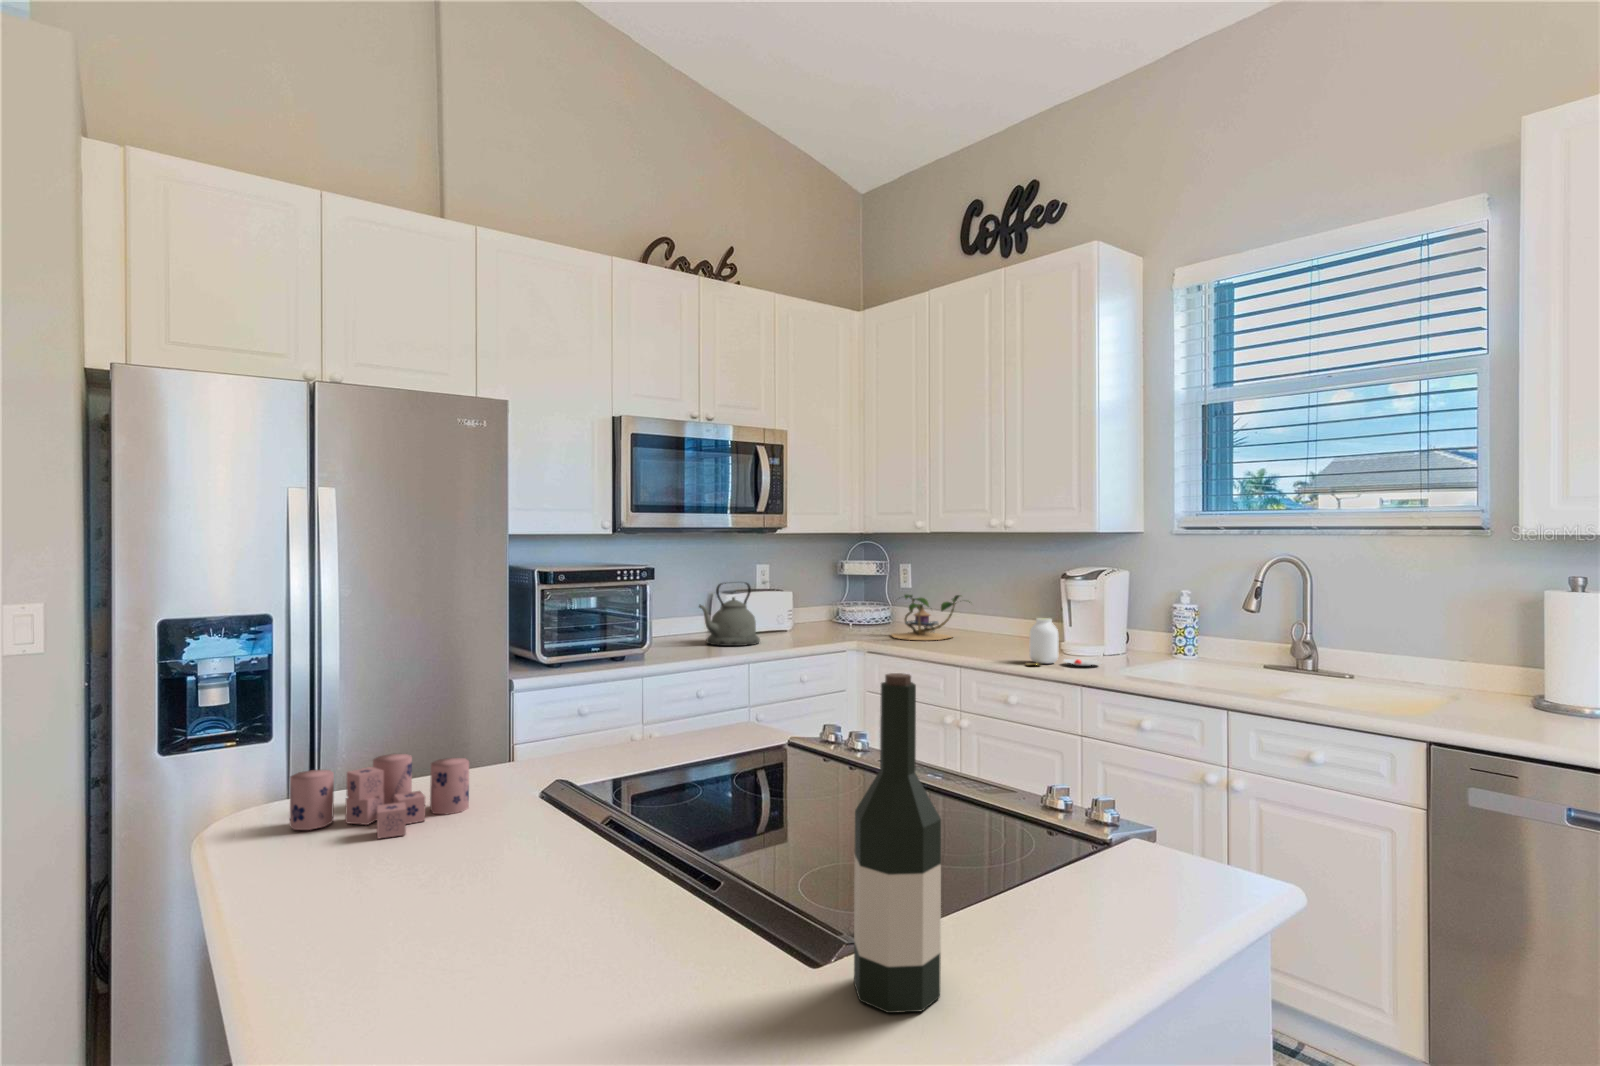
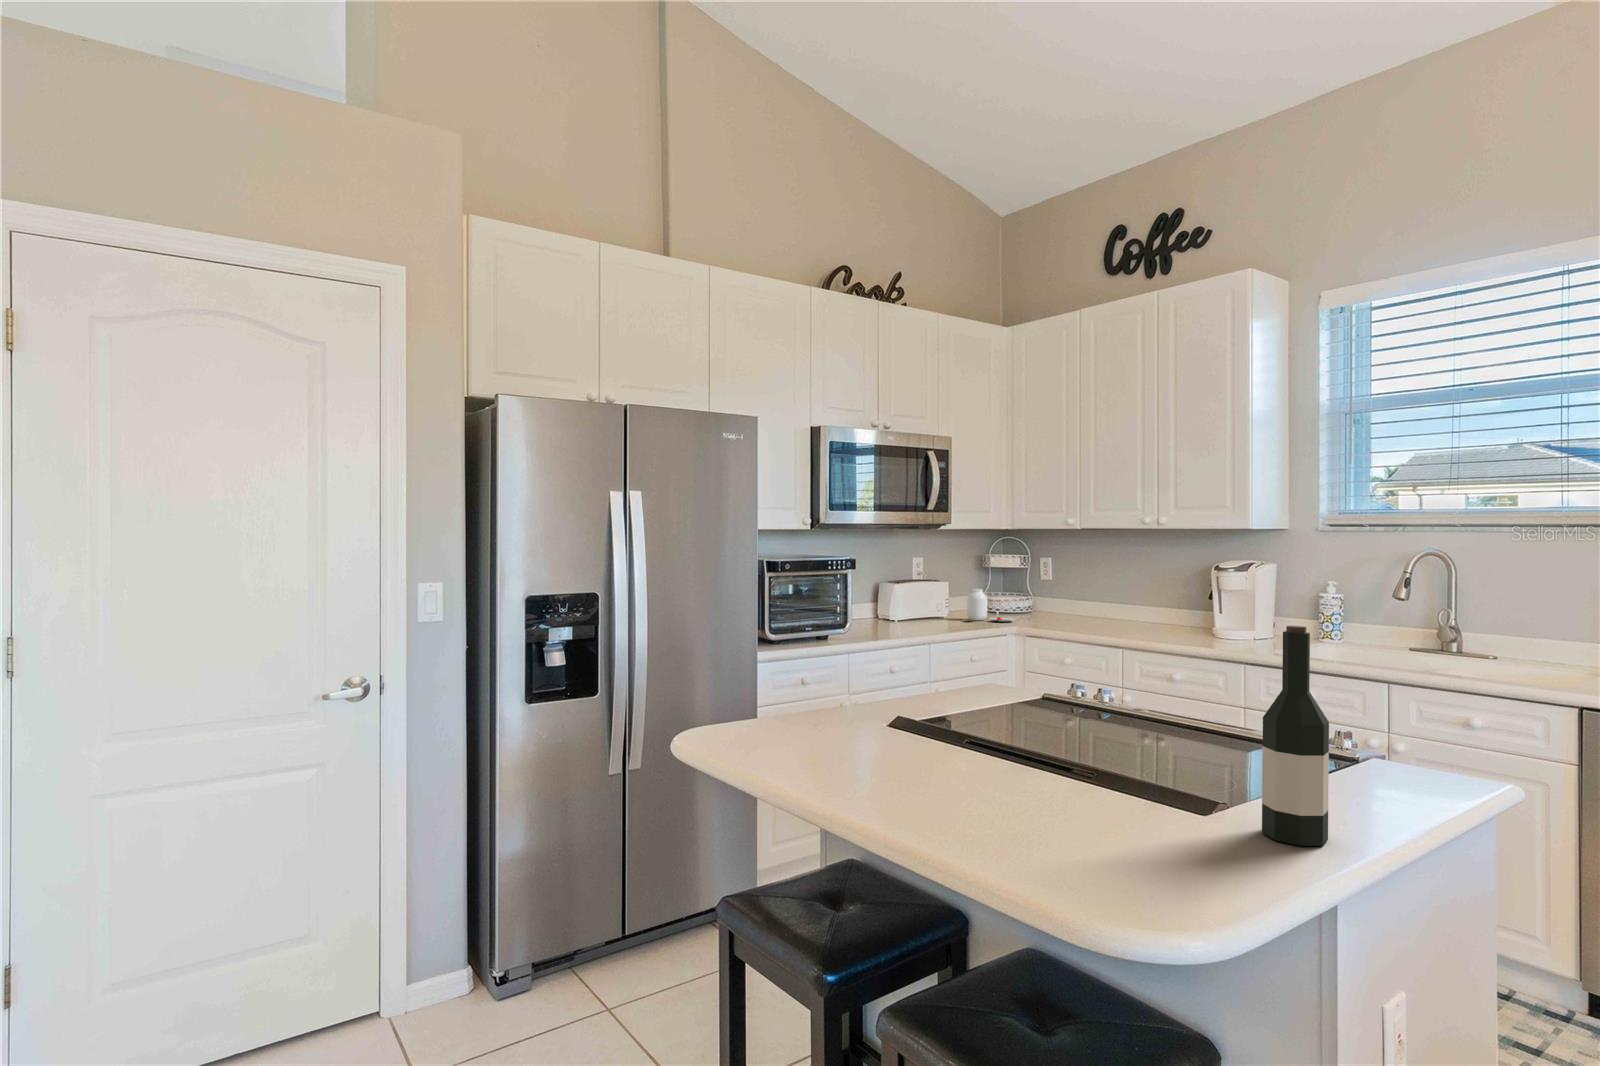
kettle: present [699,583,760,646] -> none [880,572,931,629]
plant: present [892,595,970,640] -> none [1044,584,1122,625]
jar: present [1026,618,1101,666] -> present [963,589,1015,622]
candle: present [290,754,469,838] -> none [738,697,853,754]

